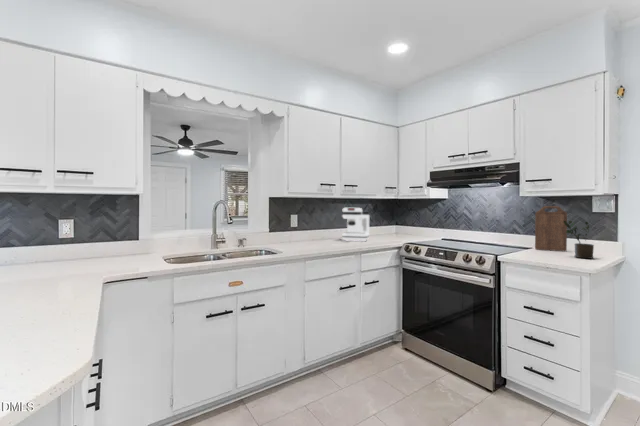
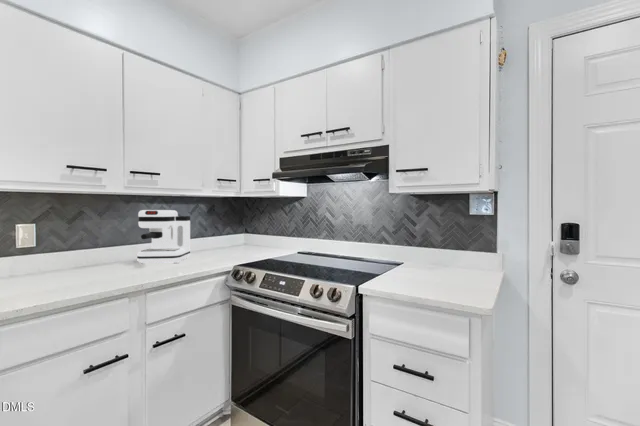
cutting board: present [535,206,567,251] -> none [407,207,443,267]
potted plant: present [564,221,594,259] -> none [443,228,480,283]

